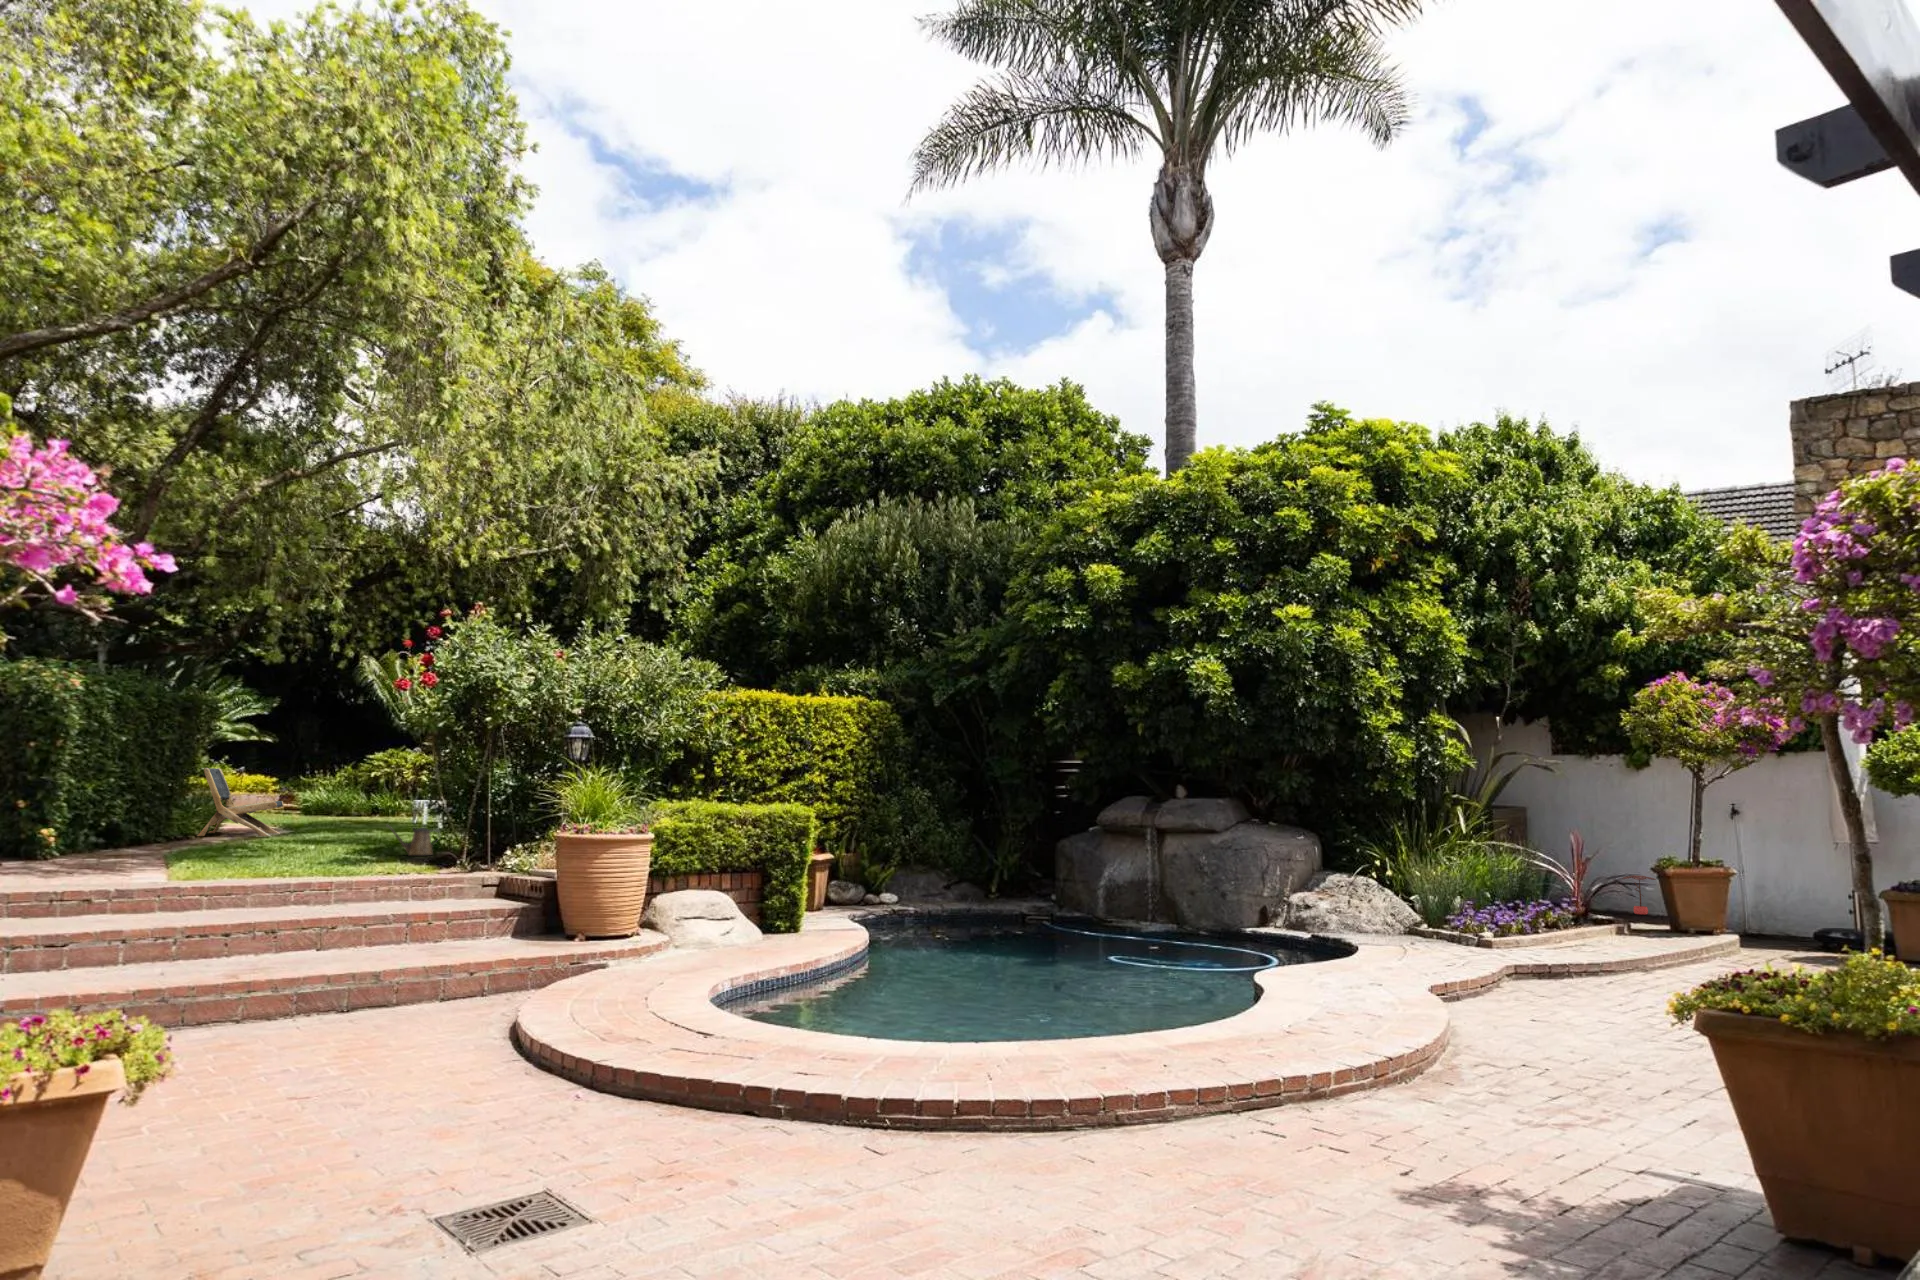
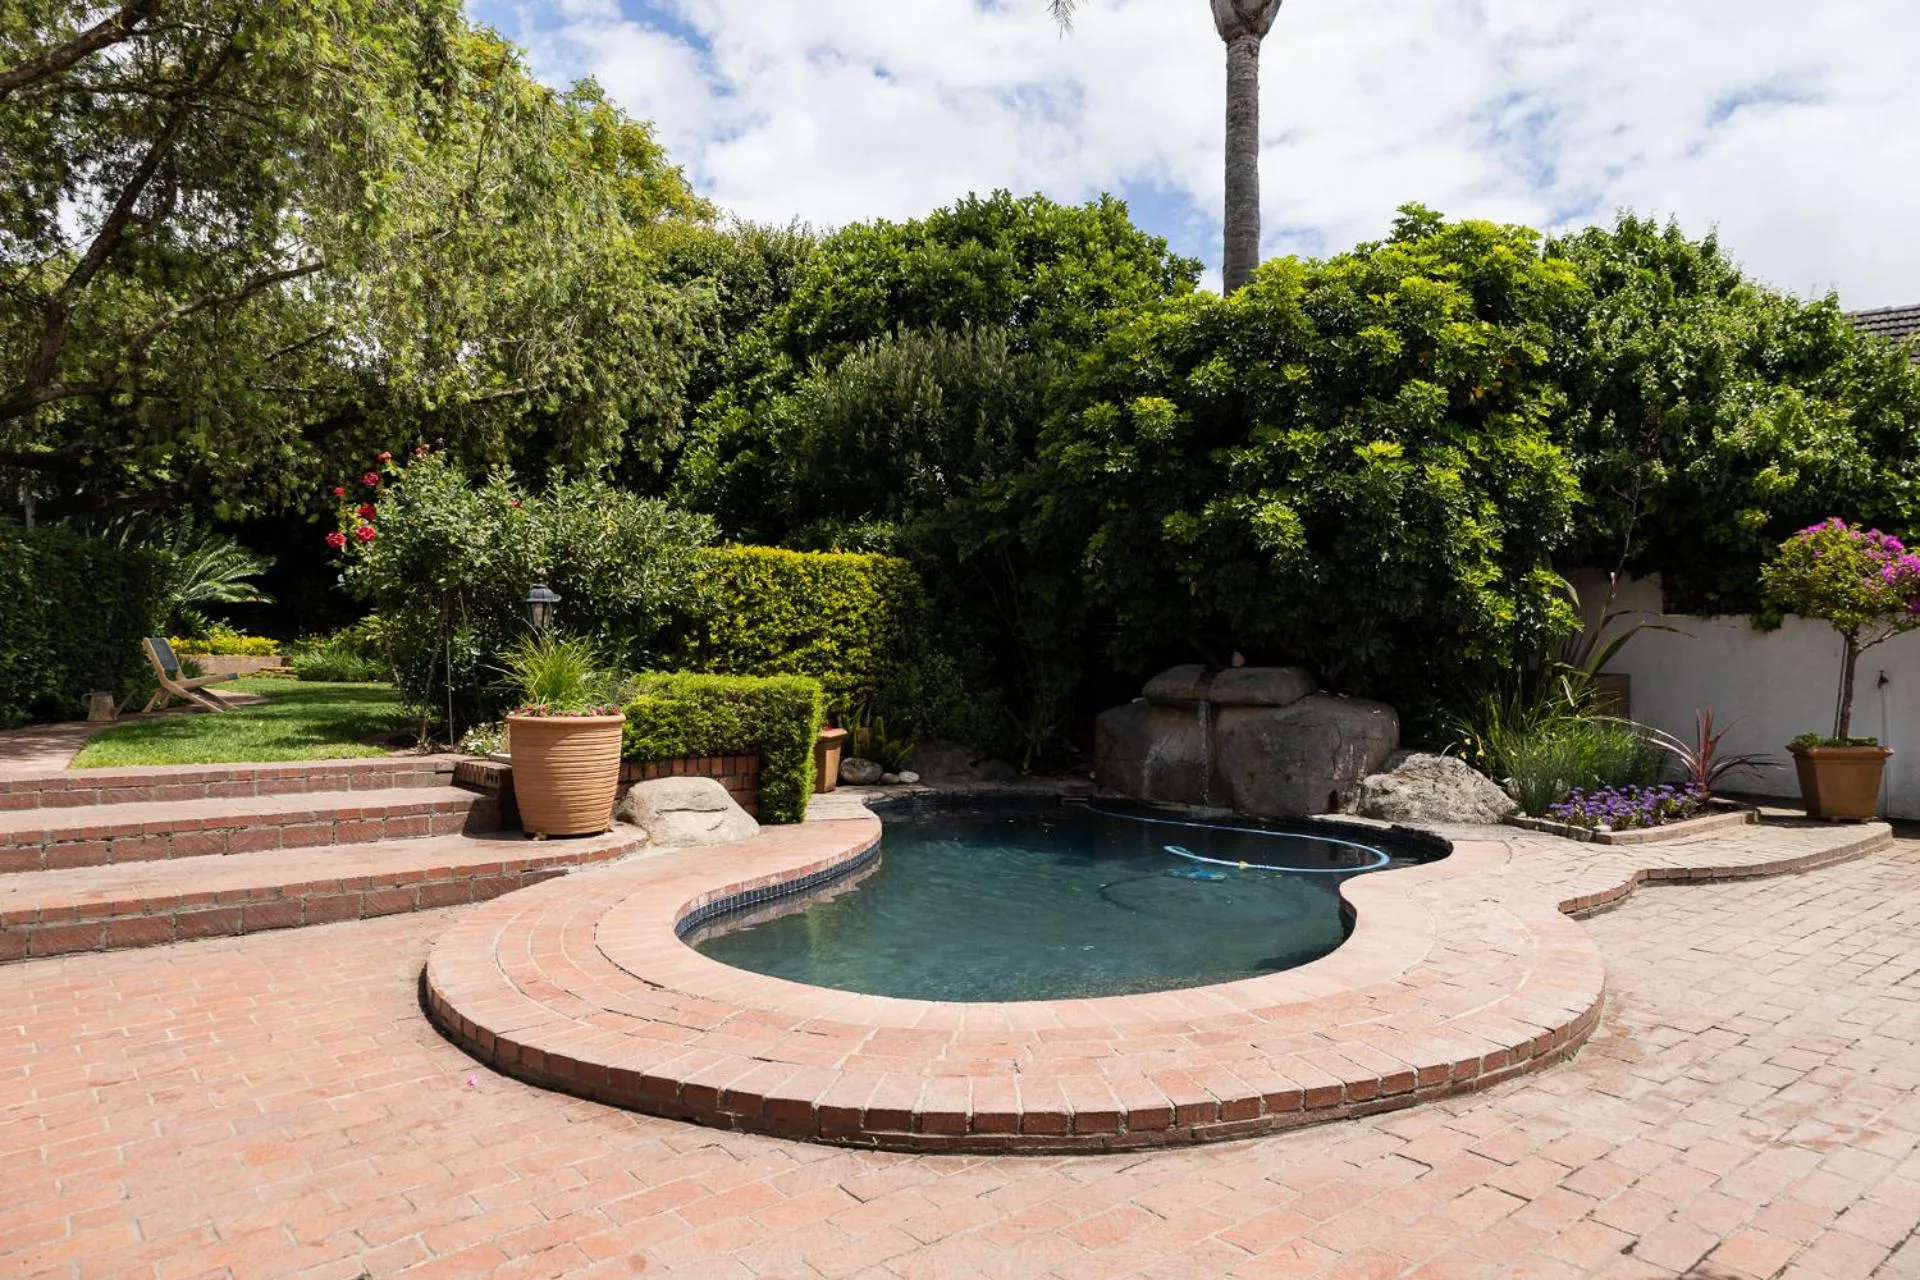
watering can: present [388,826,439,856] -> present [82,689,138,721]
potted plant: present [1623,875,1656,915] -> none [1739,752,1780,796]

